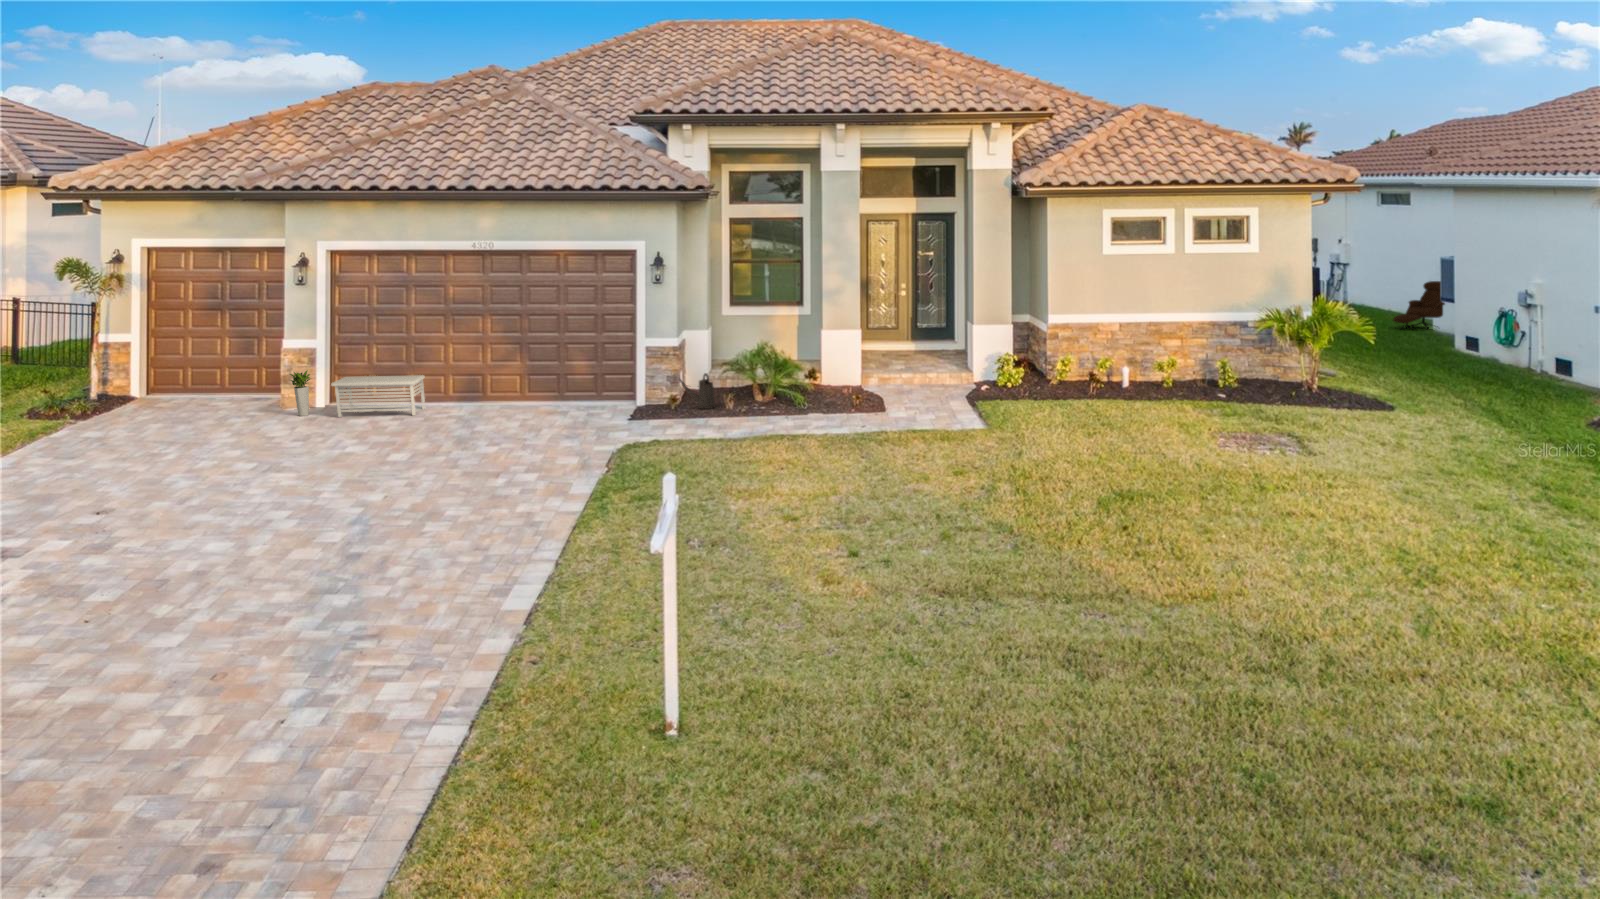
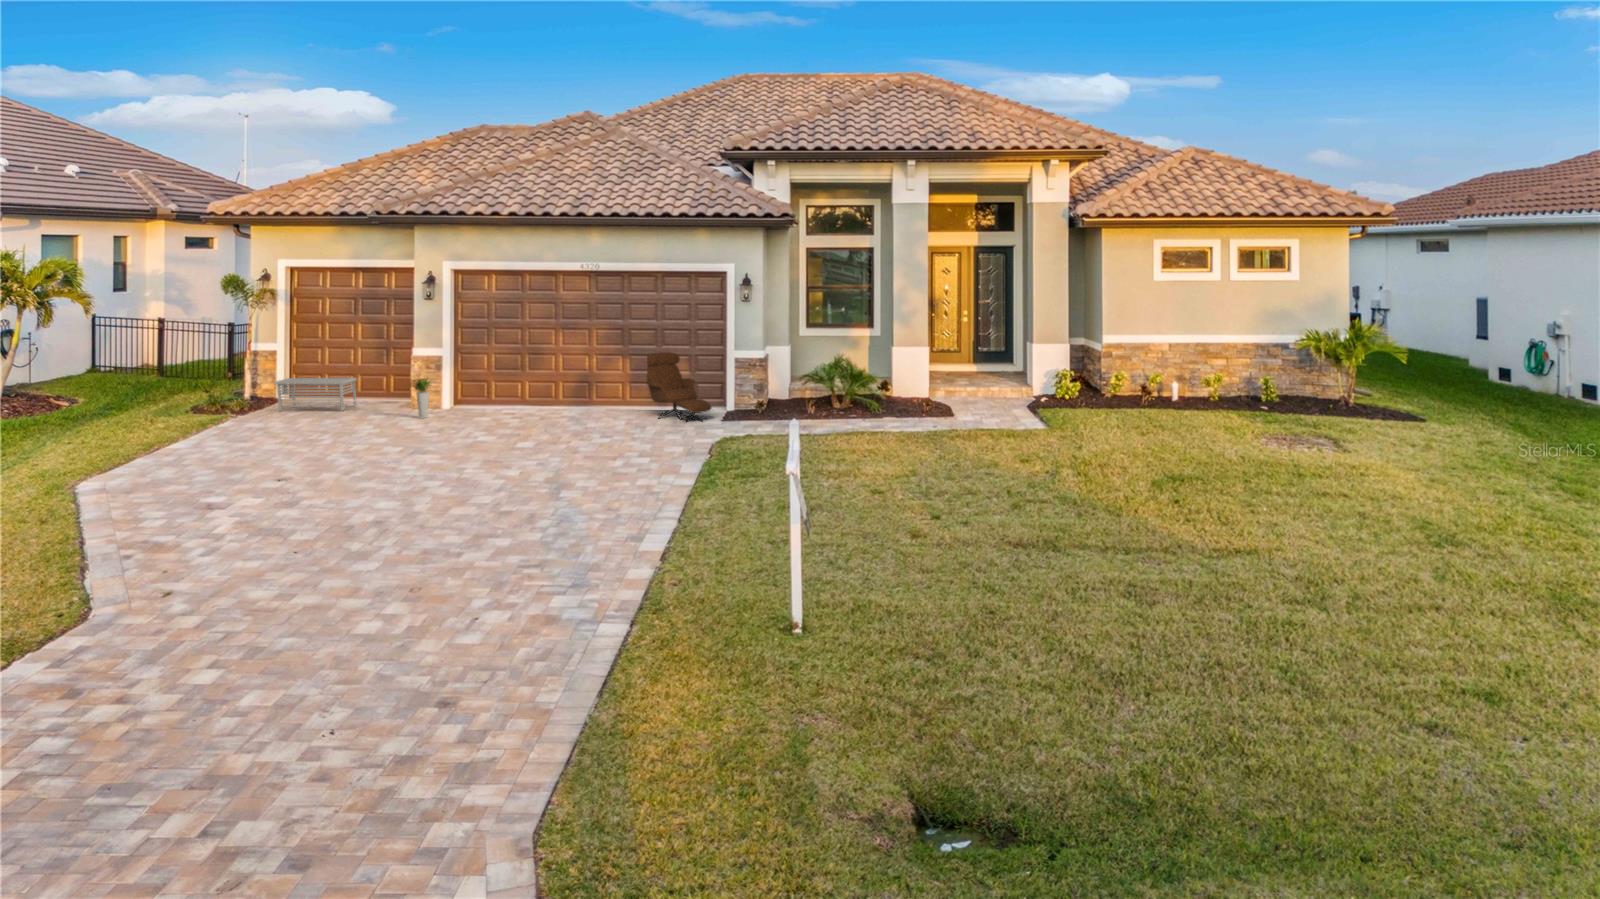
lounge chair: present [1393,281,1445,329] -> present [646,352,711,419]
watering can: present [679,373,715,409] -> none [761,384,799,417]
storage bench: present [331,375,425,417] -> present [274,378,357,411]

